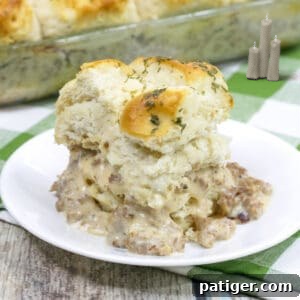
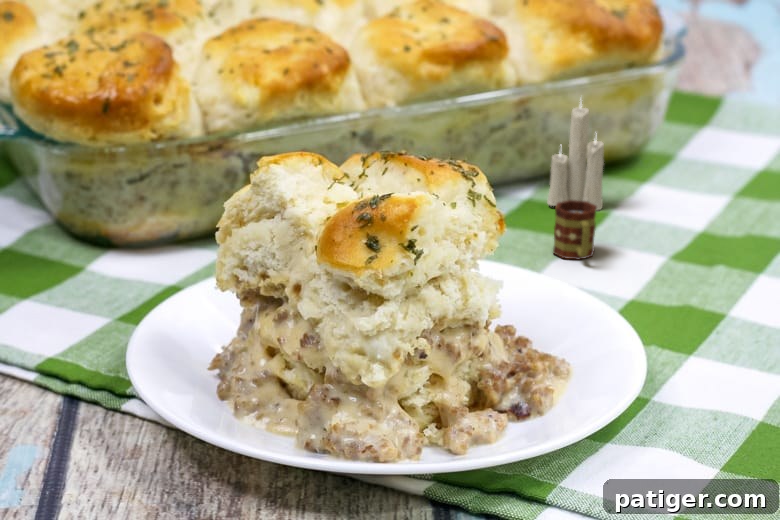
mug: none [251,77,278,113] -> present [553,200,597,260]

